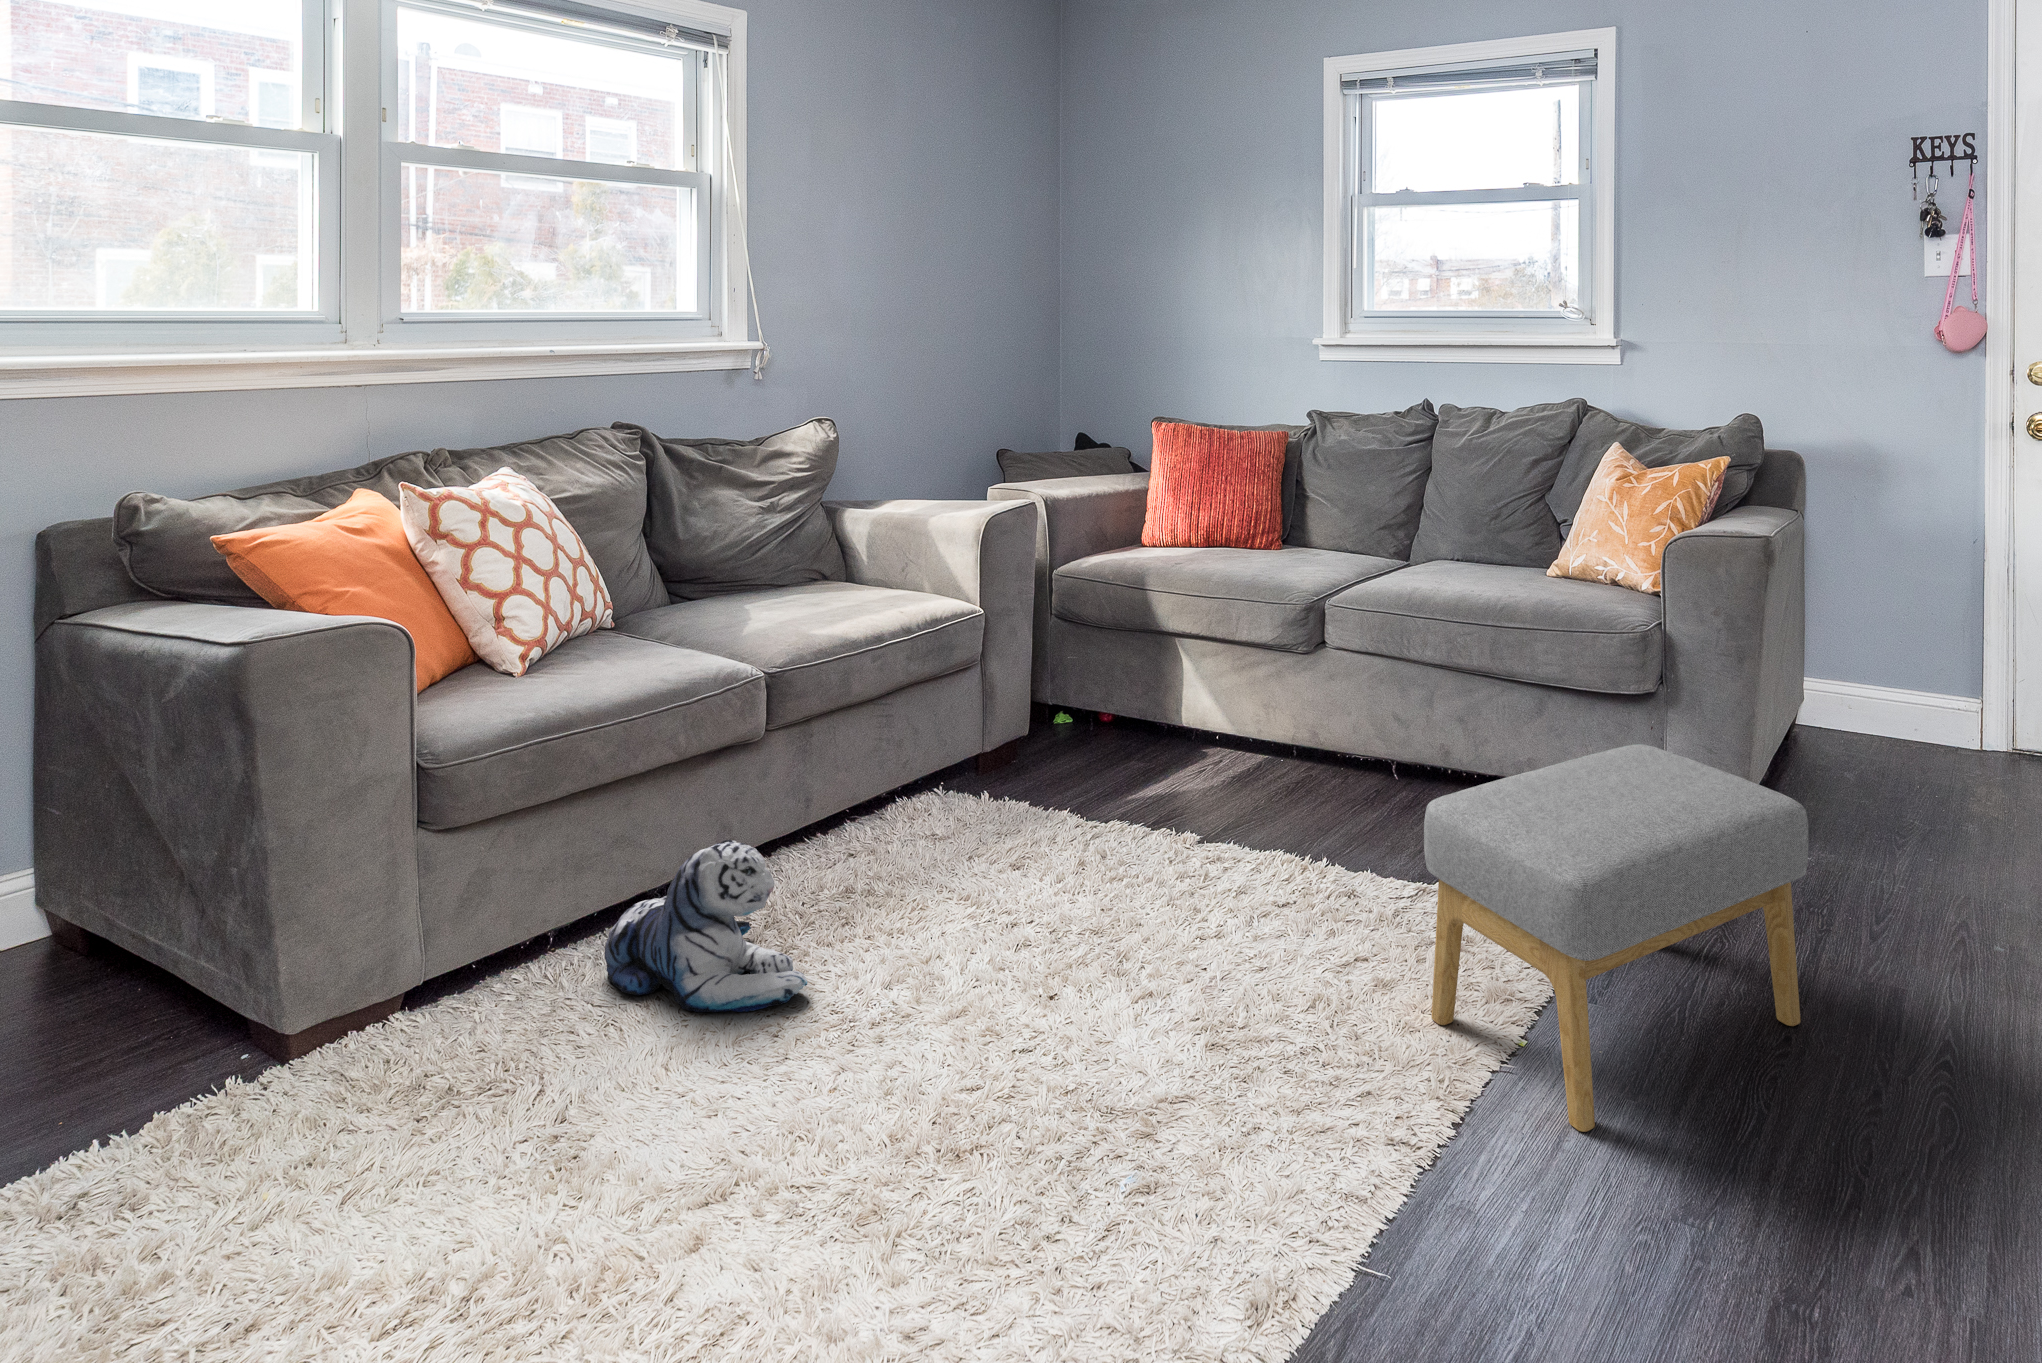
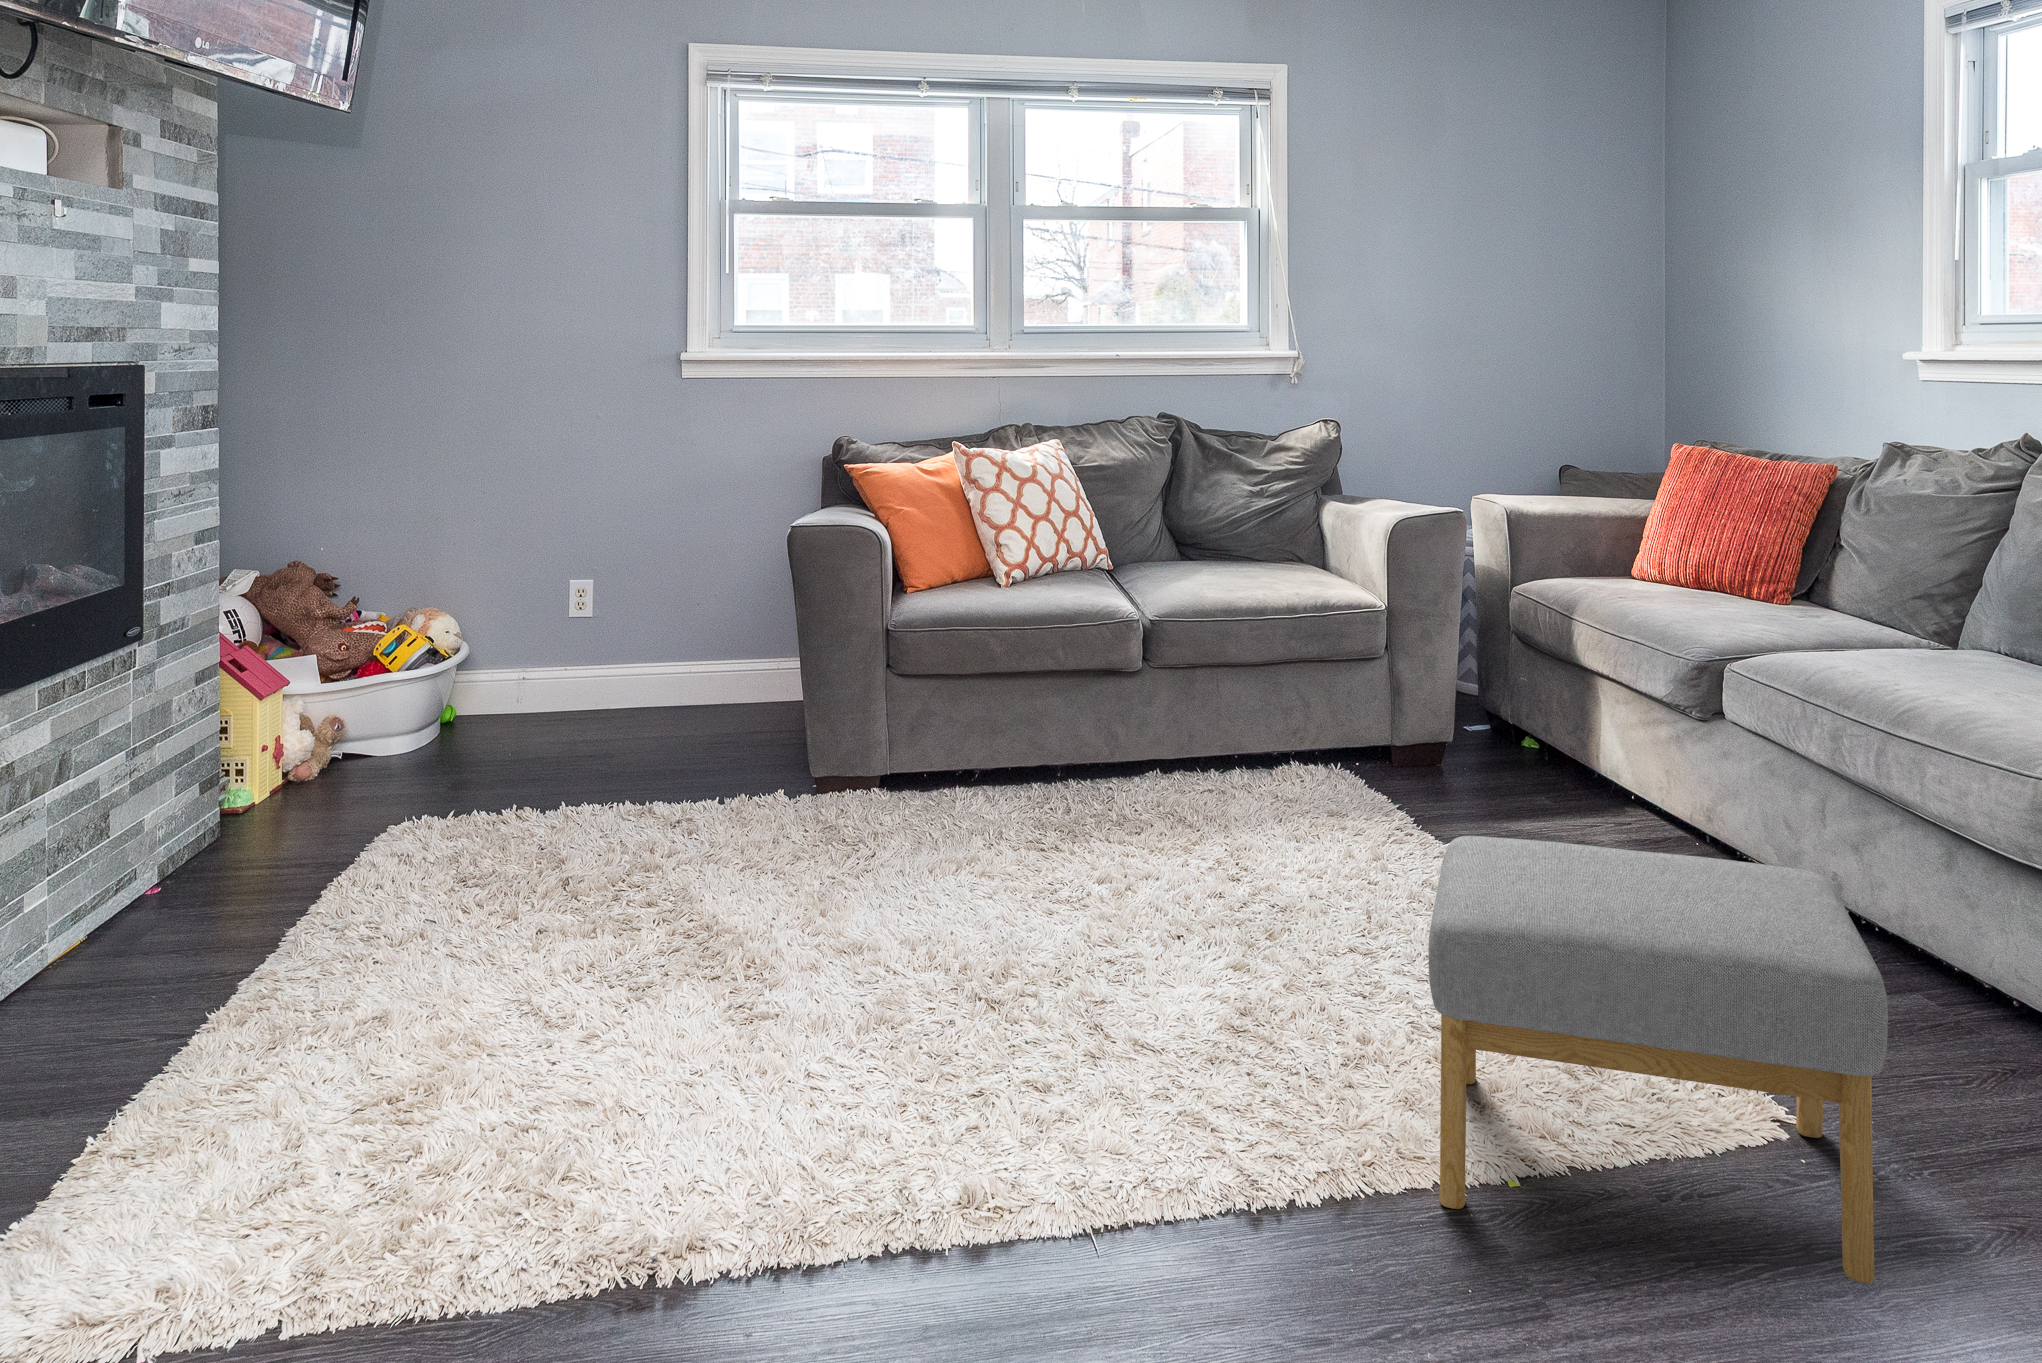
plush toy: present [605,840,808,1012] -> none [982,729,1084,859]

